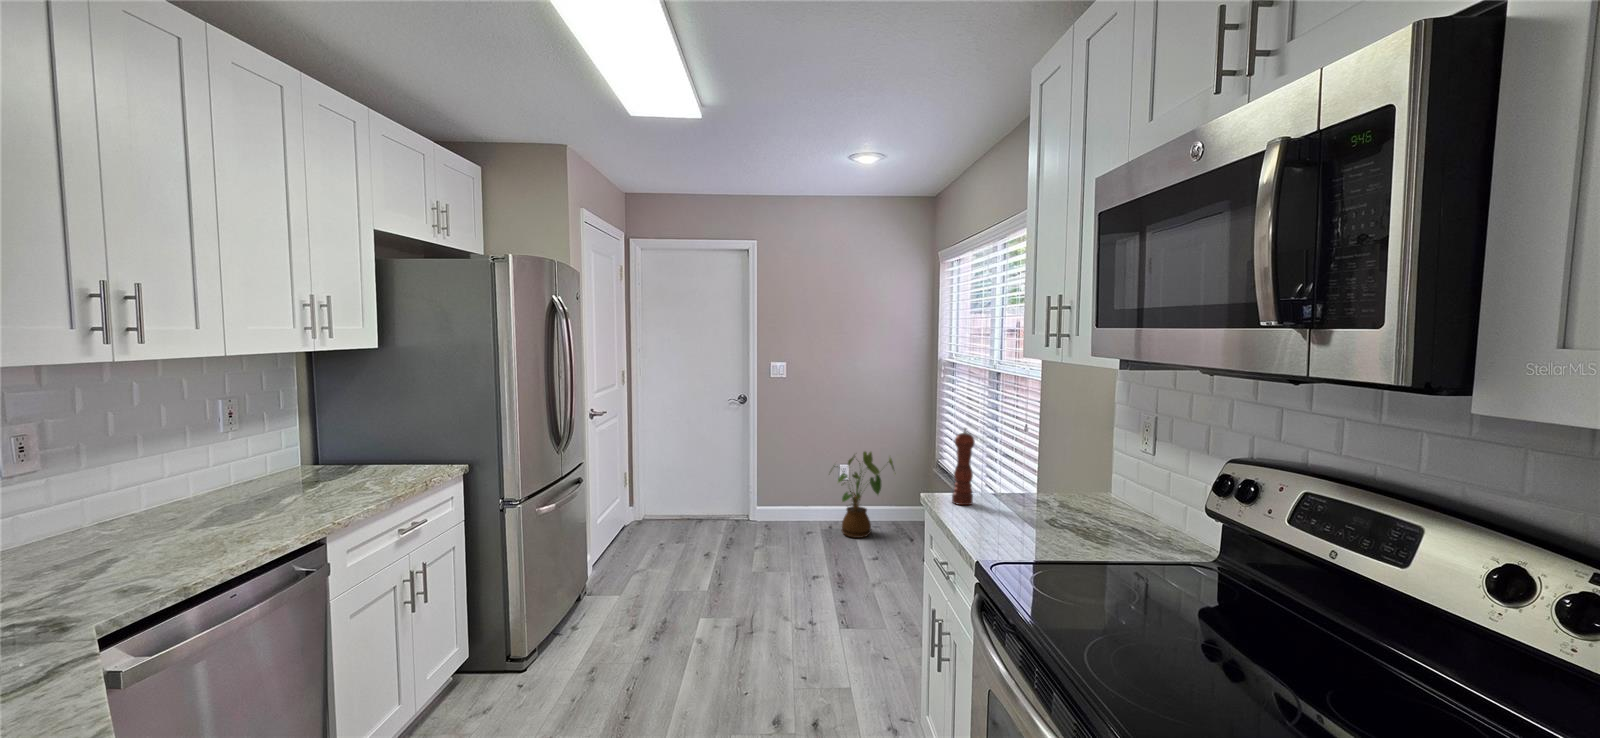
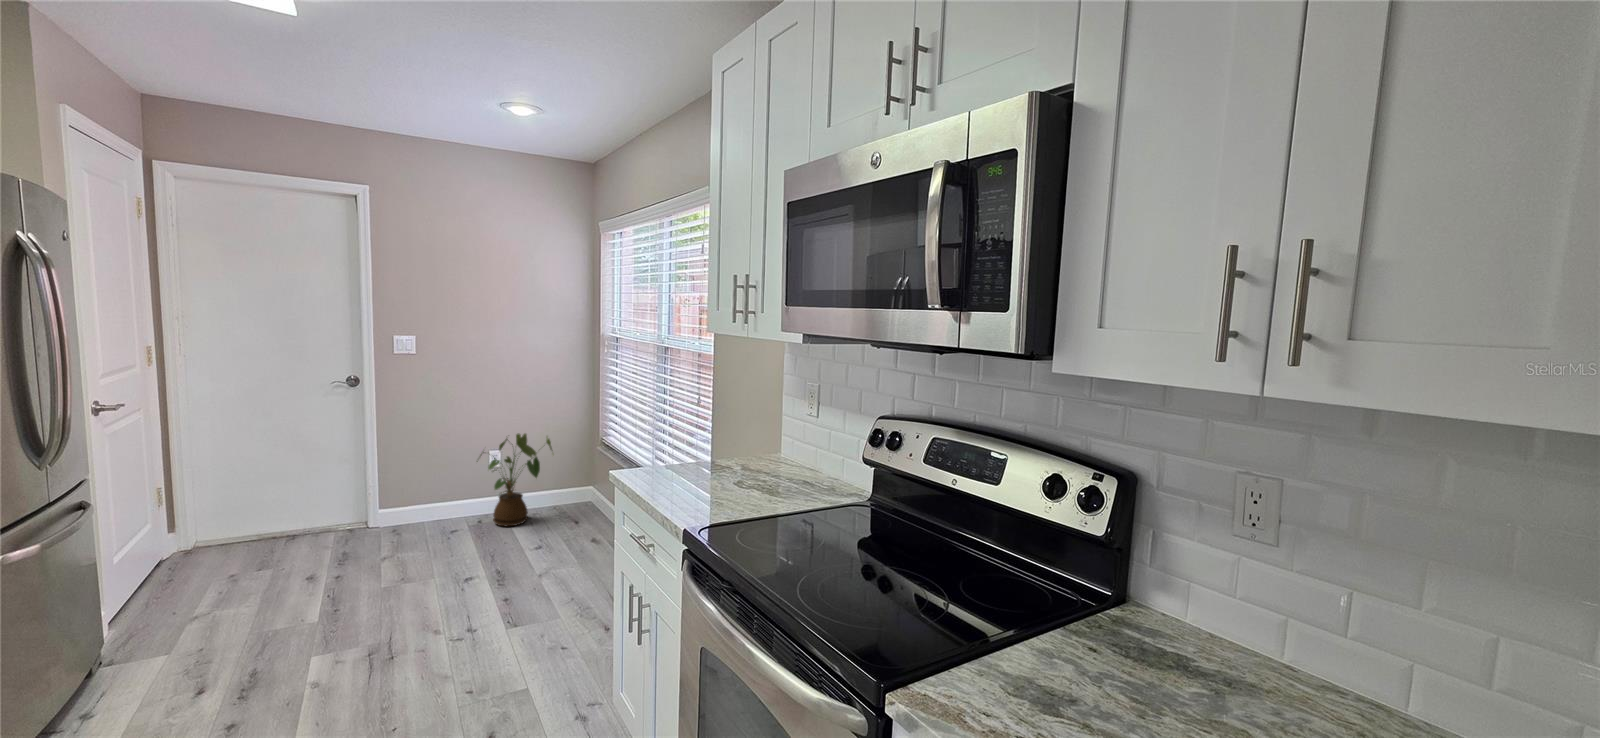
pepper mill: present [952,428,975,505] -> none [642,403,664,479]

